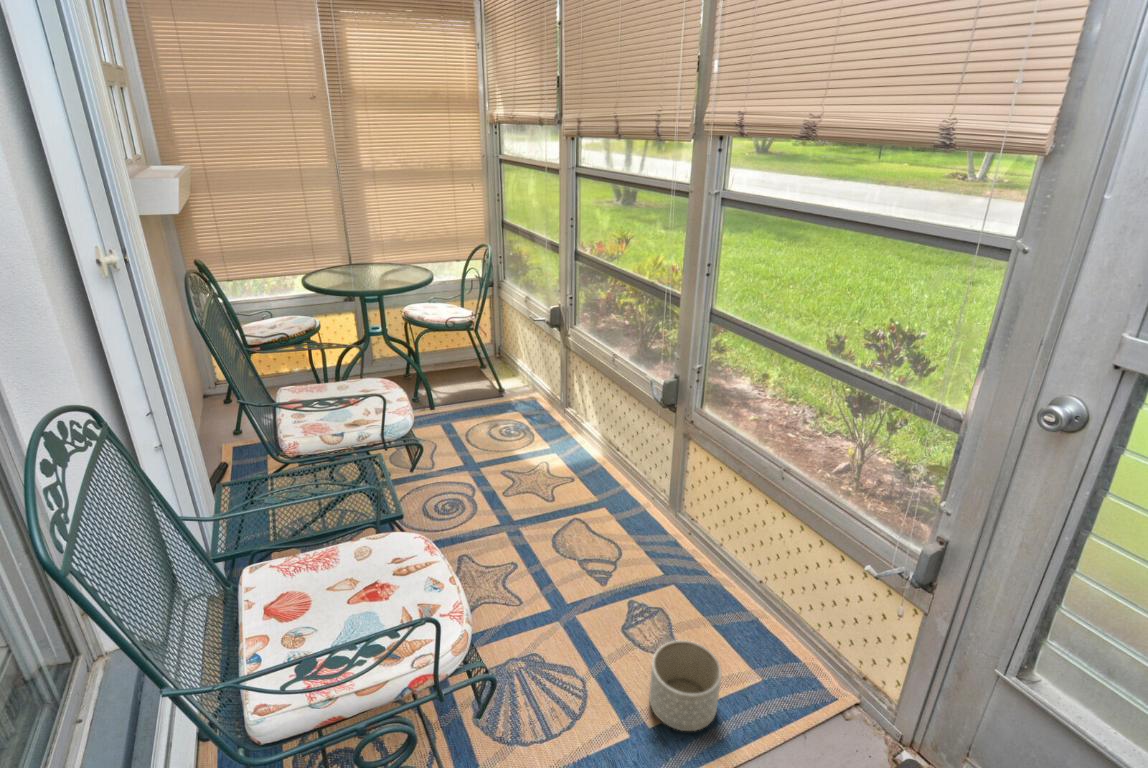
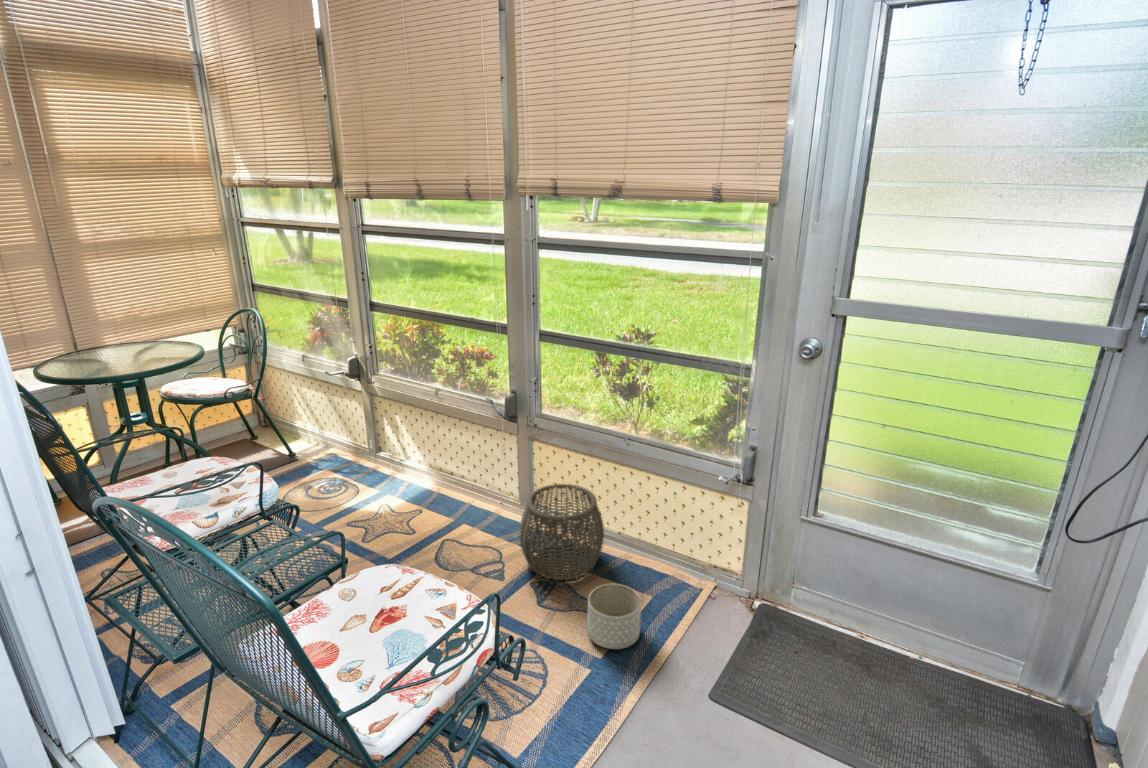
woven basket: none [629,495,735,617] -> present [520,484,604,581]

